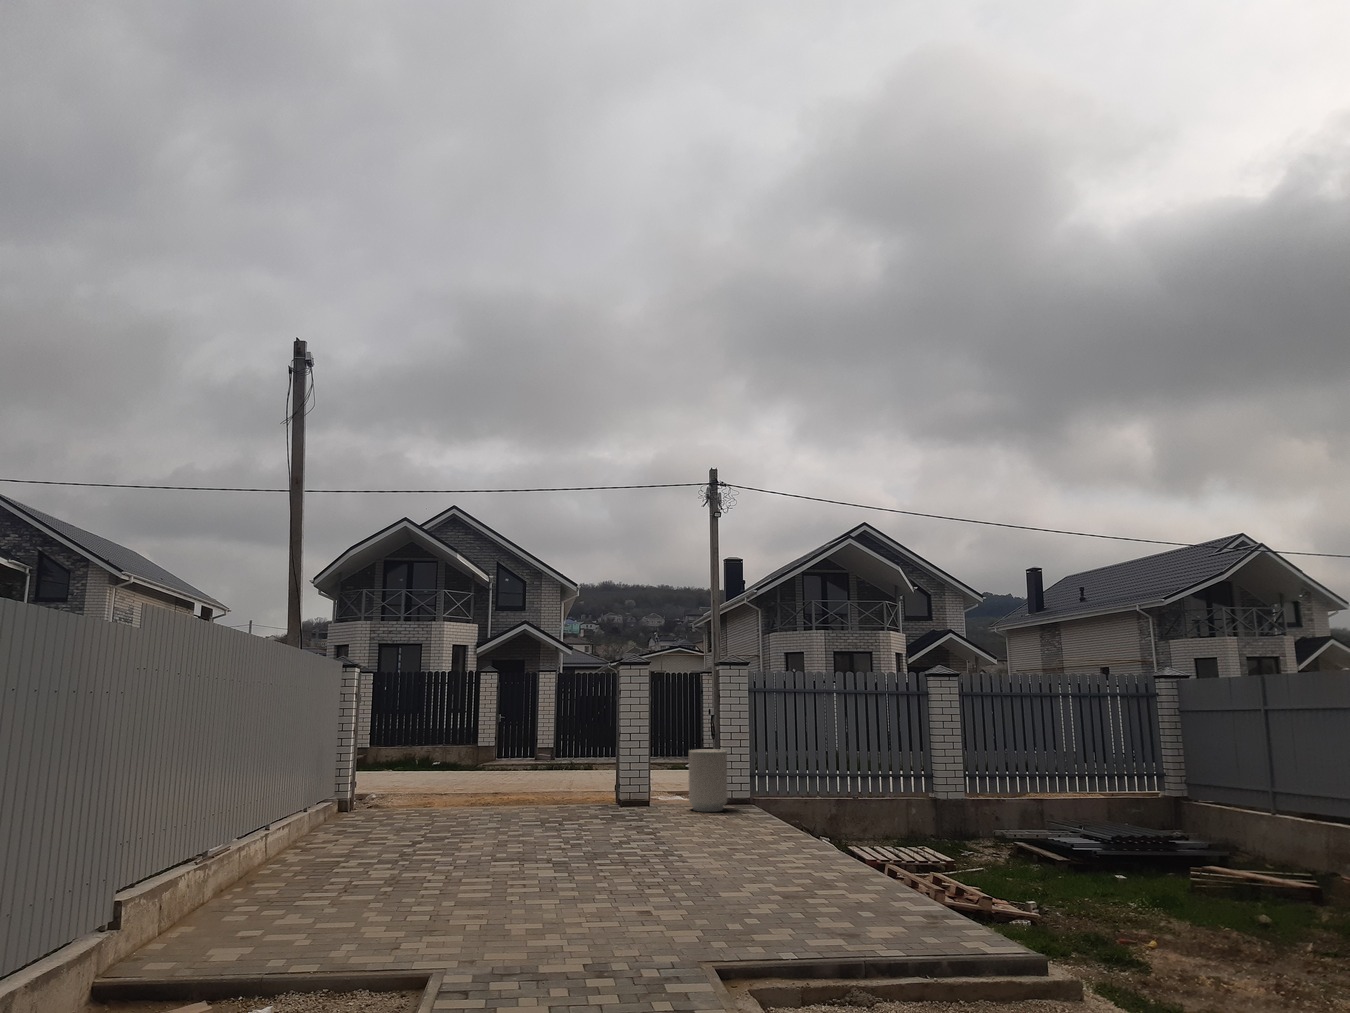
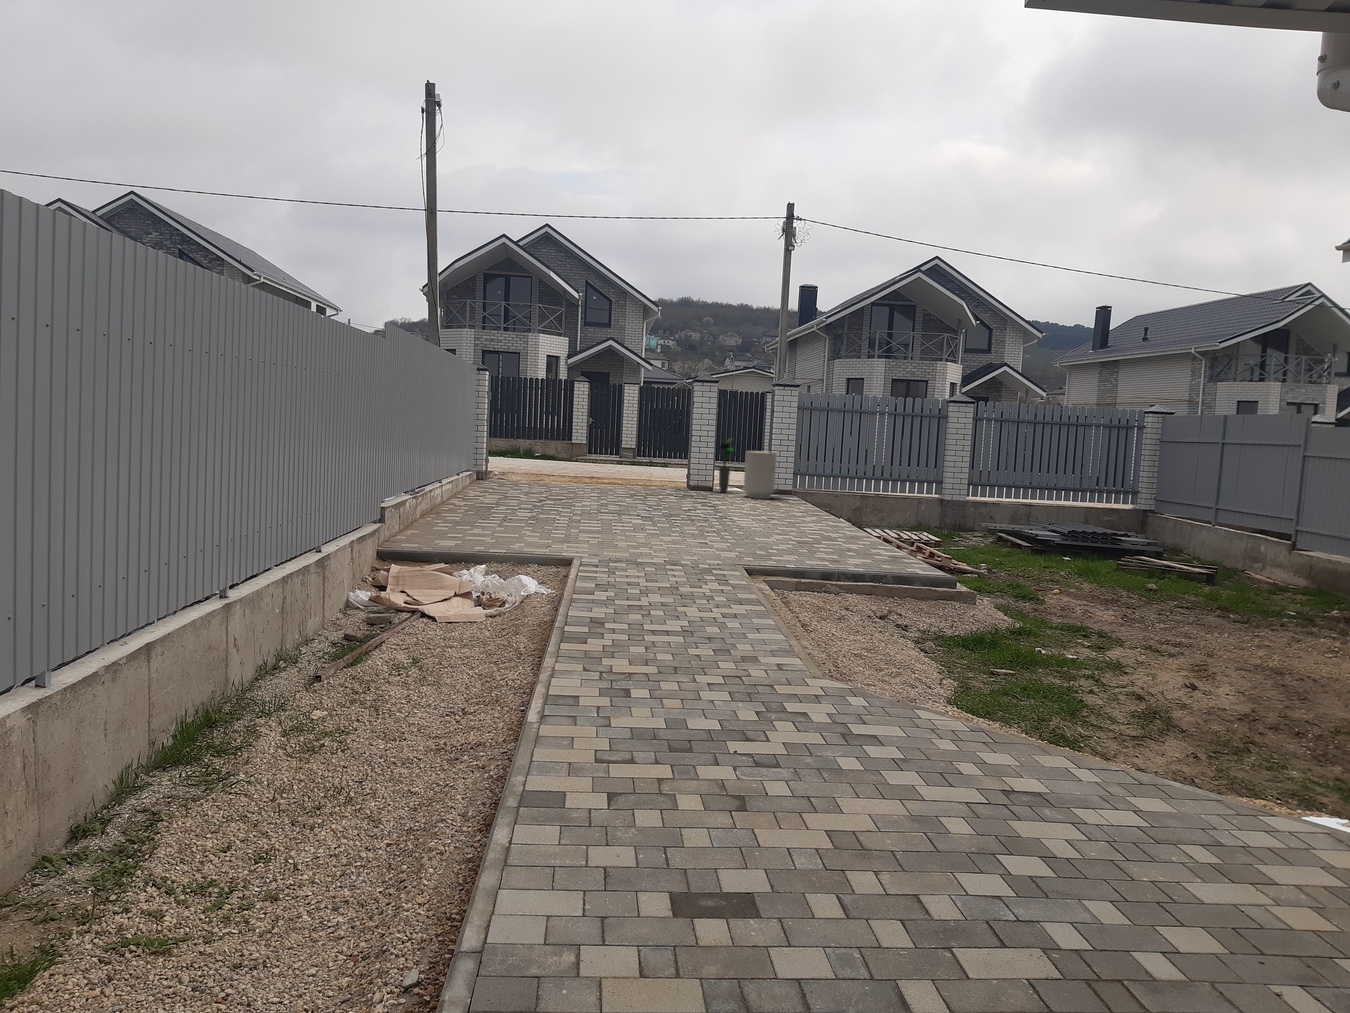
potted plant: none [647,734,677,806] -> present [719,438,735,493]

